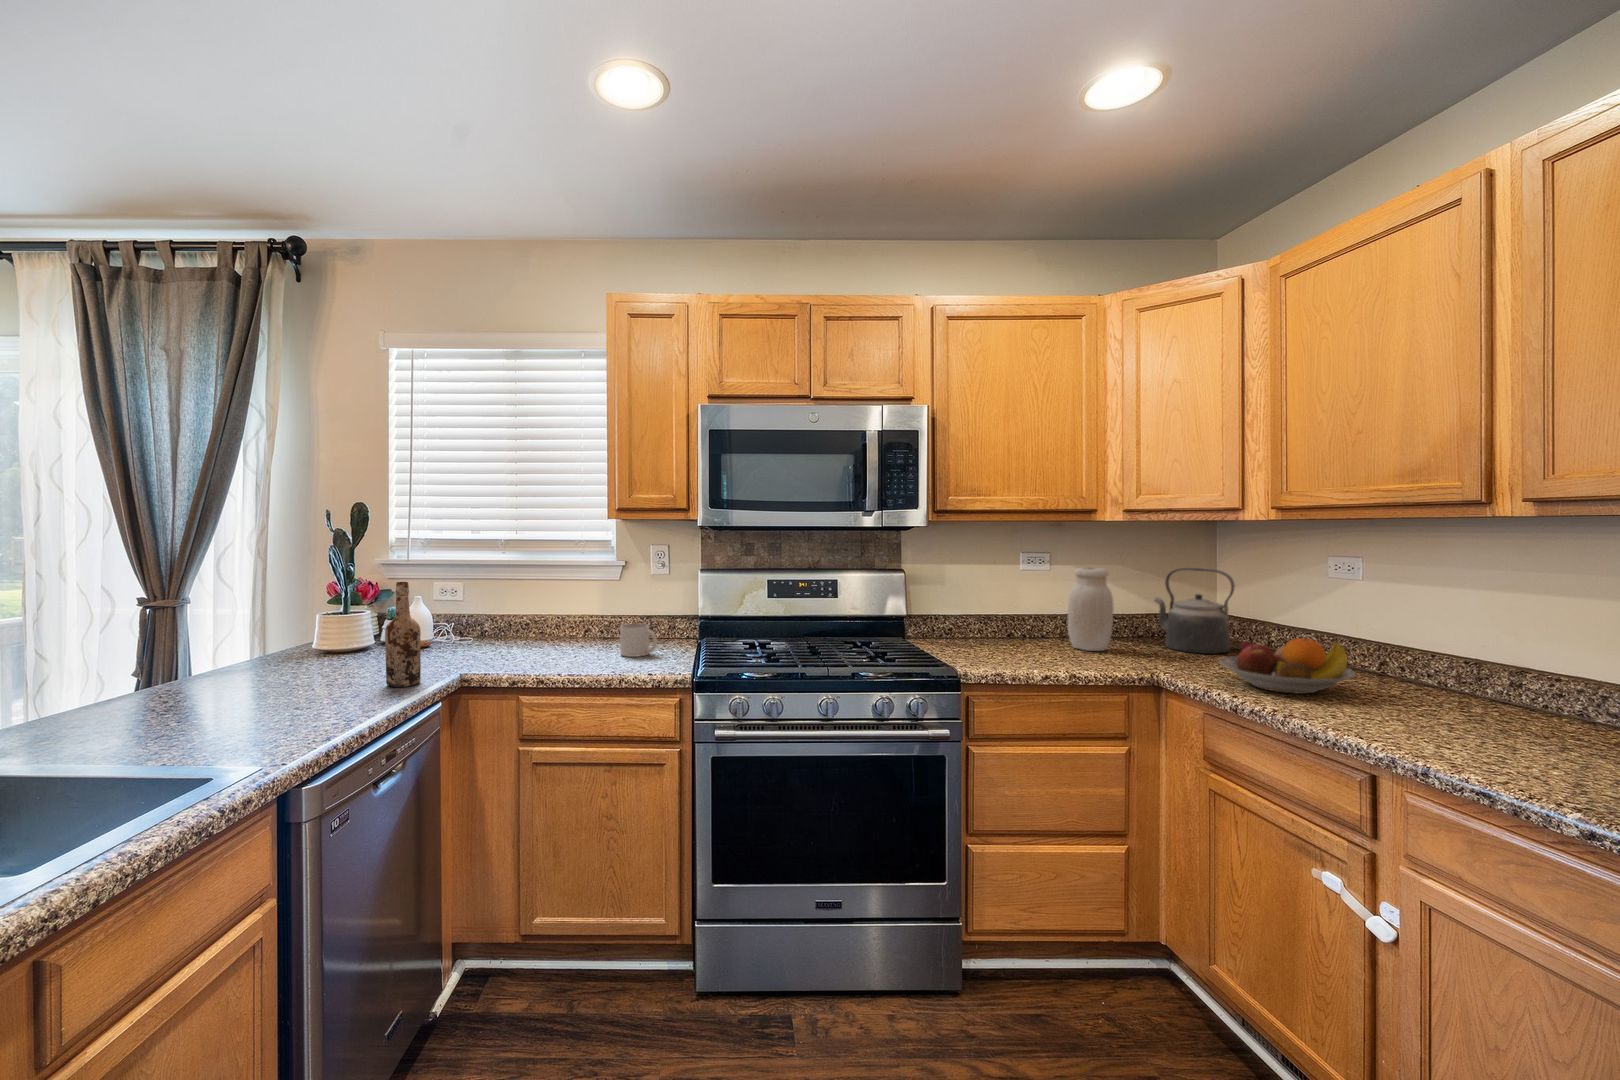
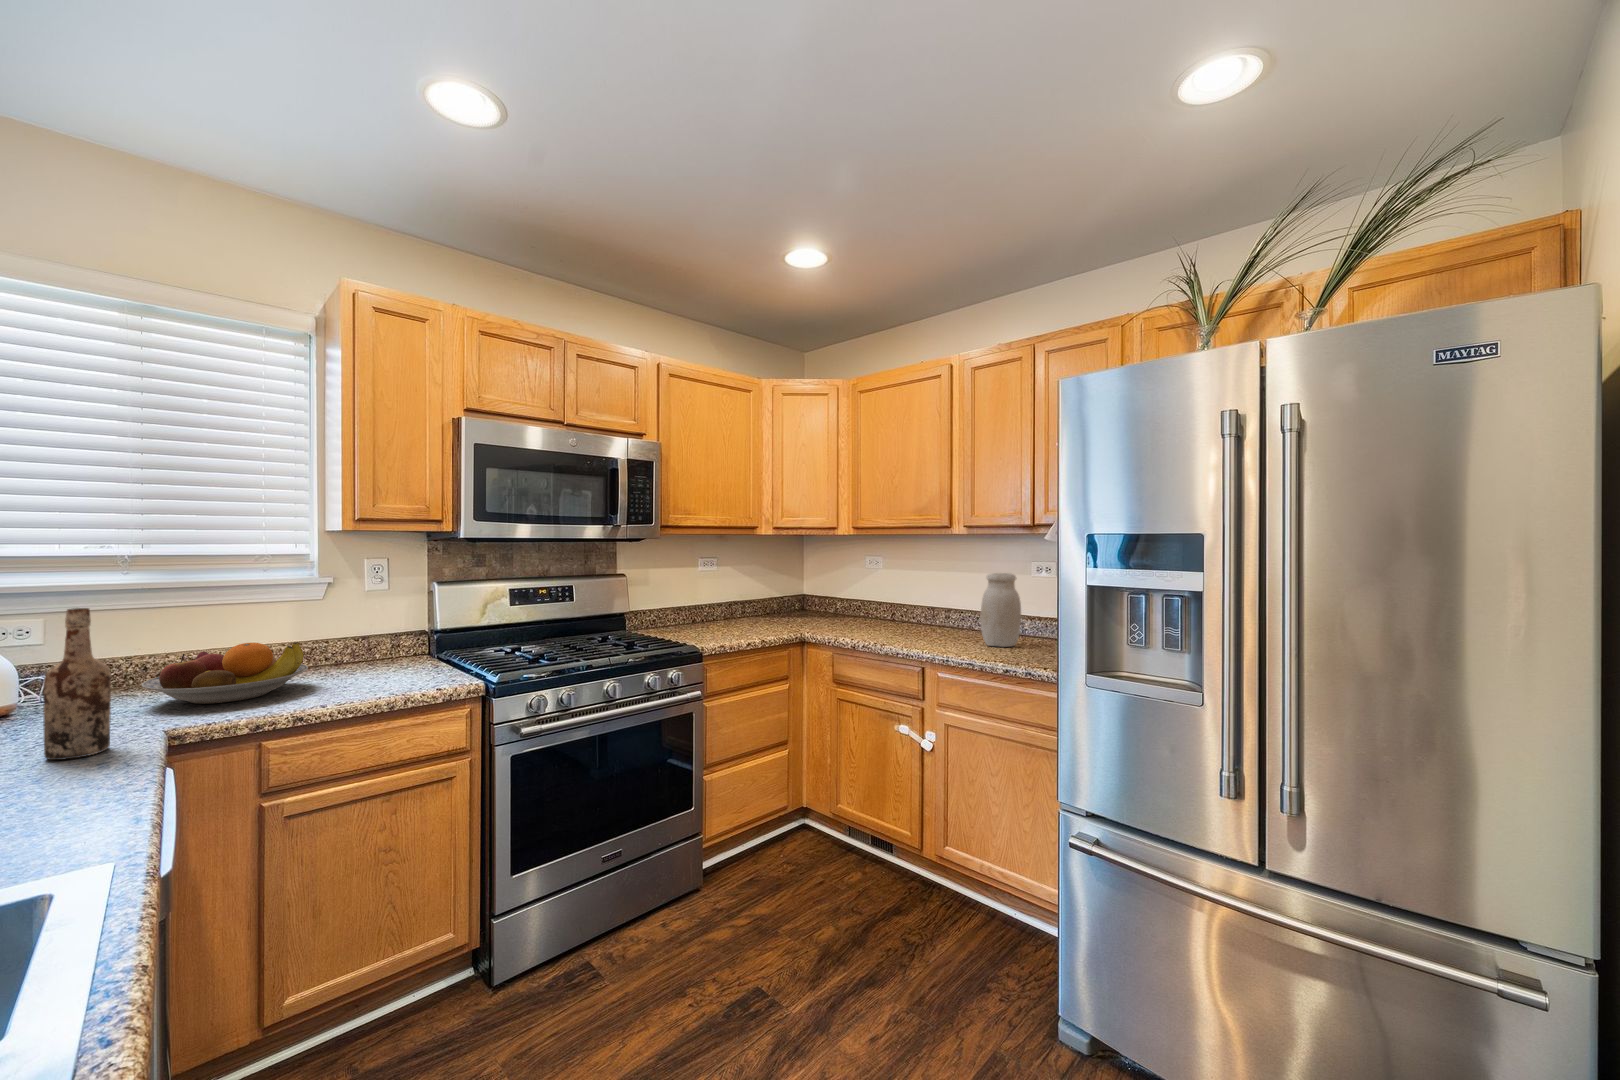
jar: present [1068,567,1113,651] -> present [980,573,1021,647]
kettle: present [1154,568,1235,654] -> none [787,565,838,621]
mug: present [620,624,657,657] -> none [360,642,412,679]
fruit bowl: present [1219,638,1355,694] -> present [142,642,308,704]

